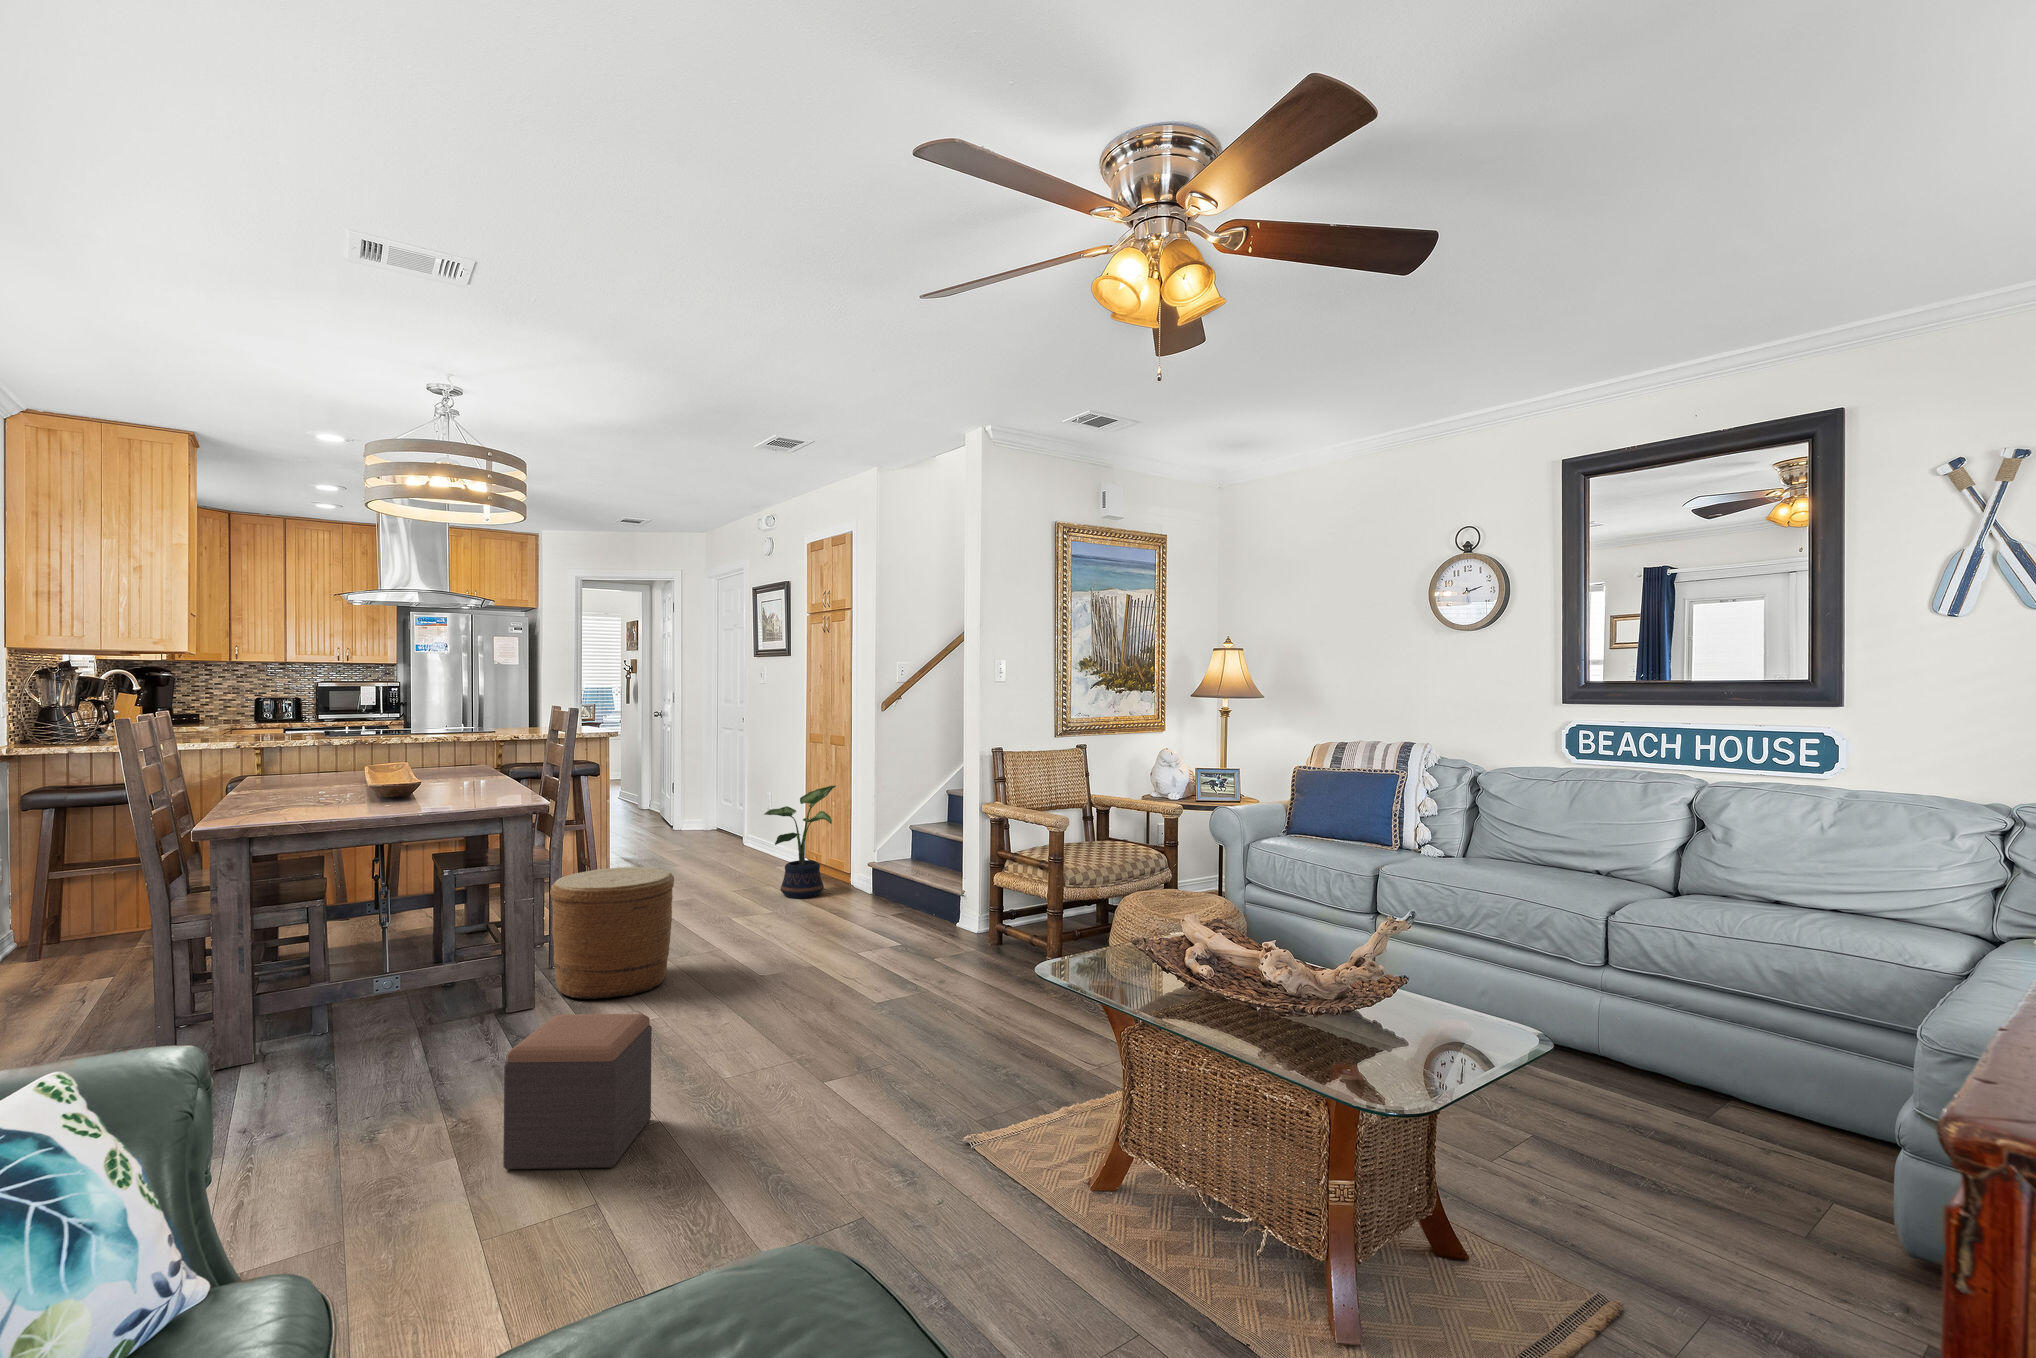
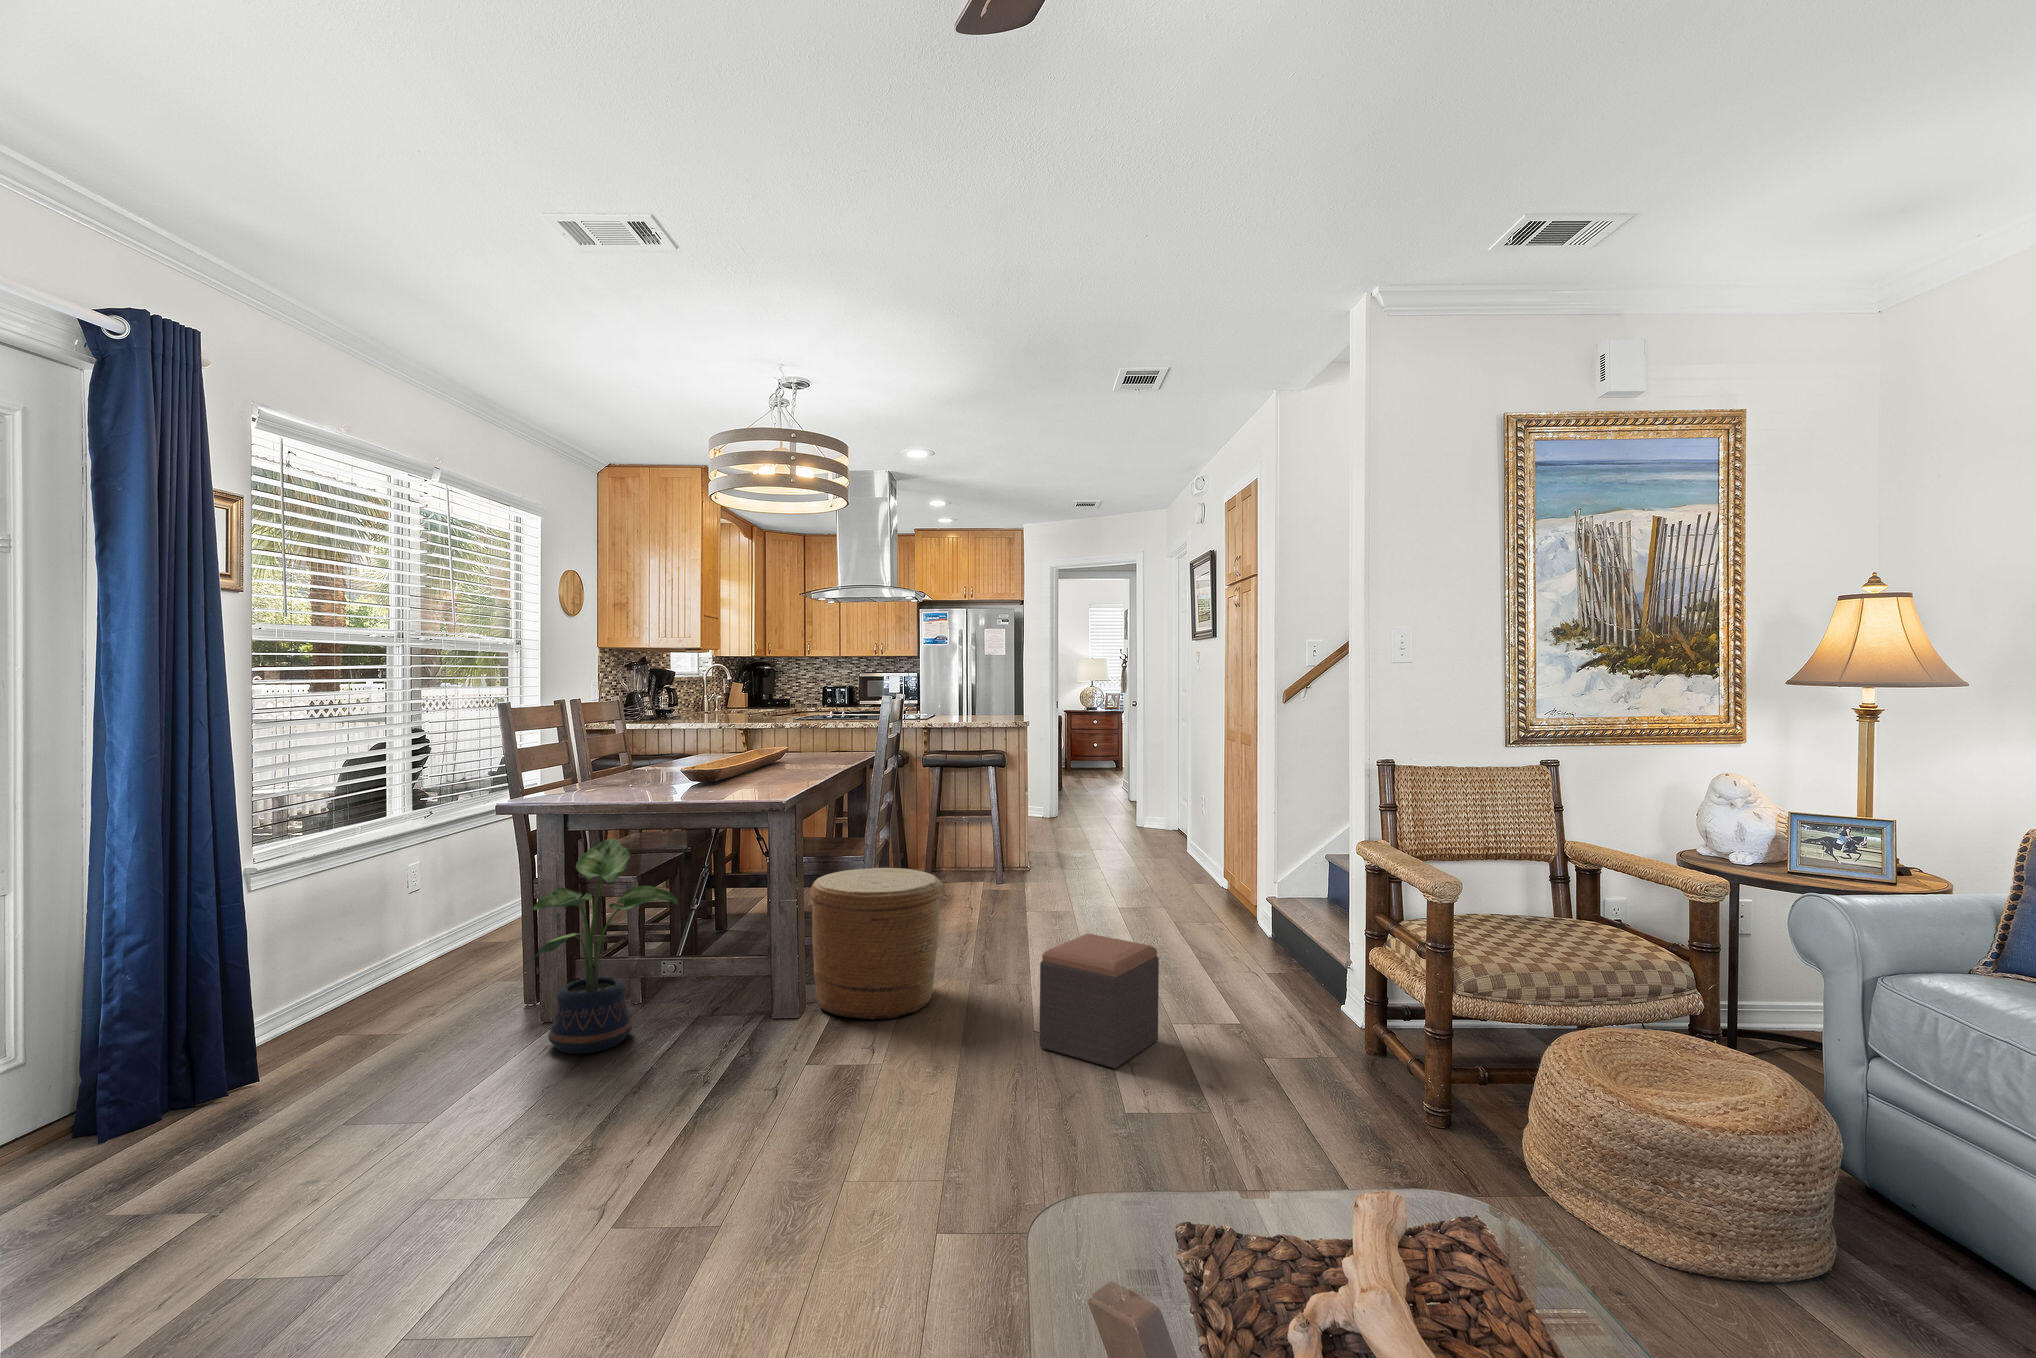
potted plant: present [764,786,836,898] -> present [526,839,678,1054]
footstool: present [503,1014,652,1169] -> present [1039,934,1159,1069]

